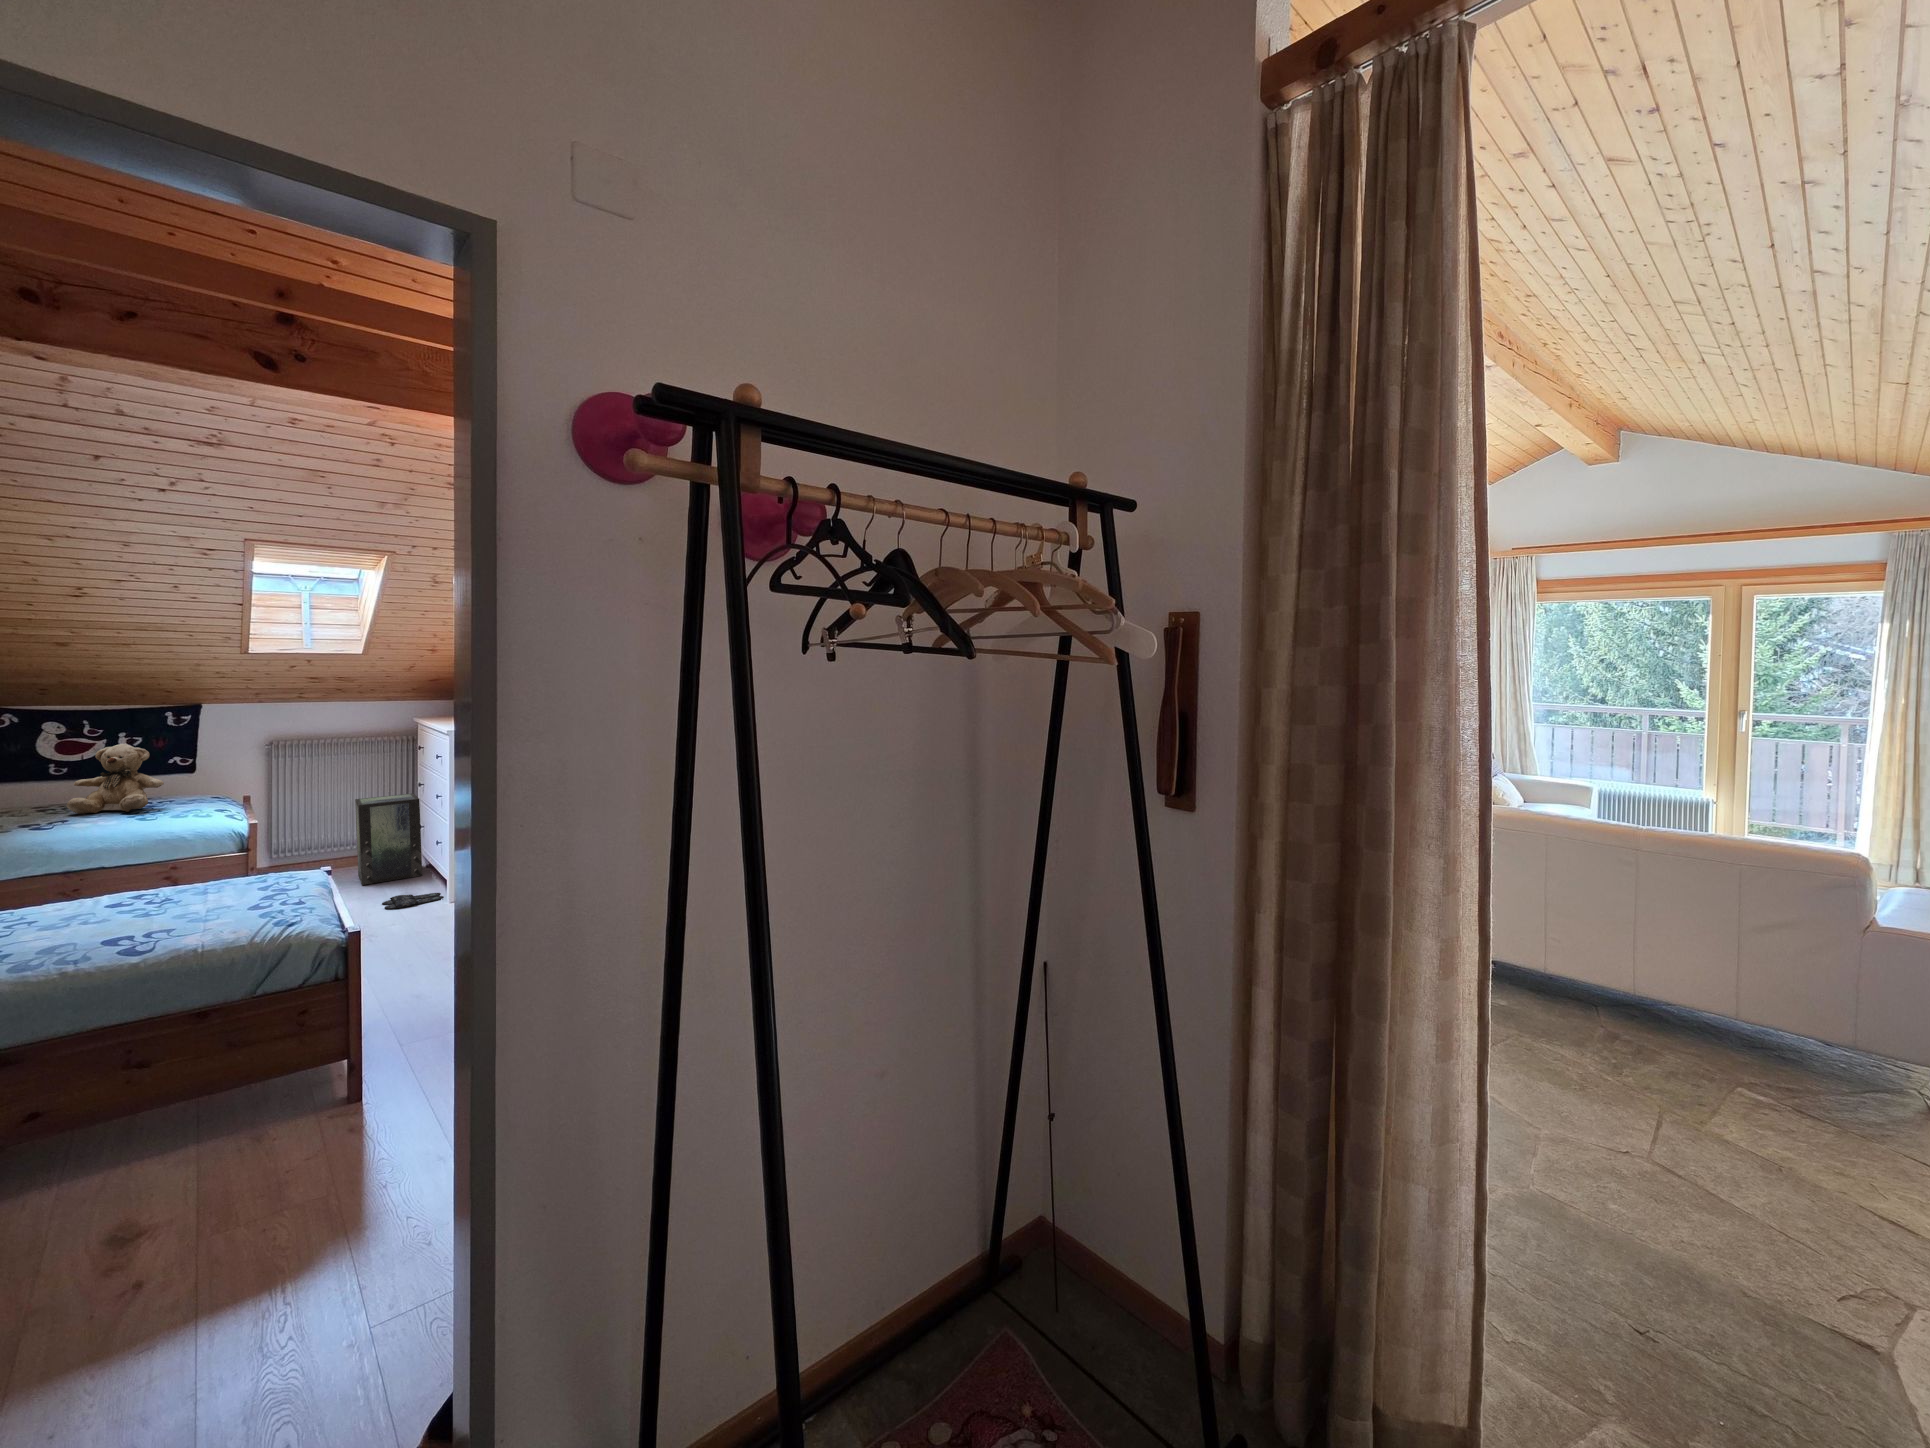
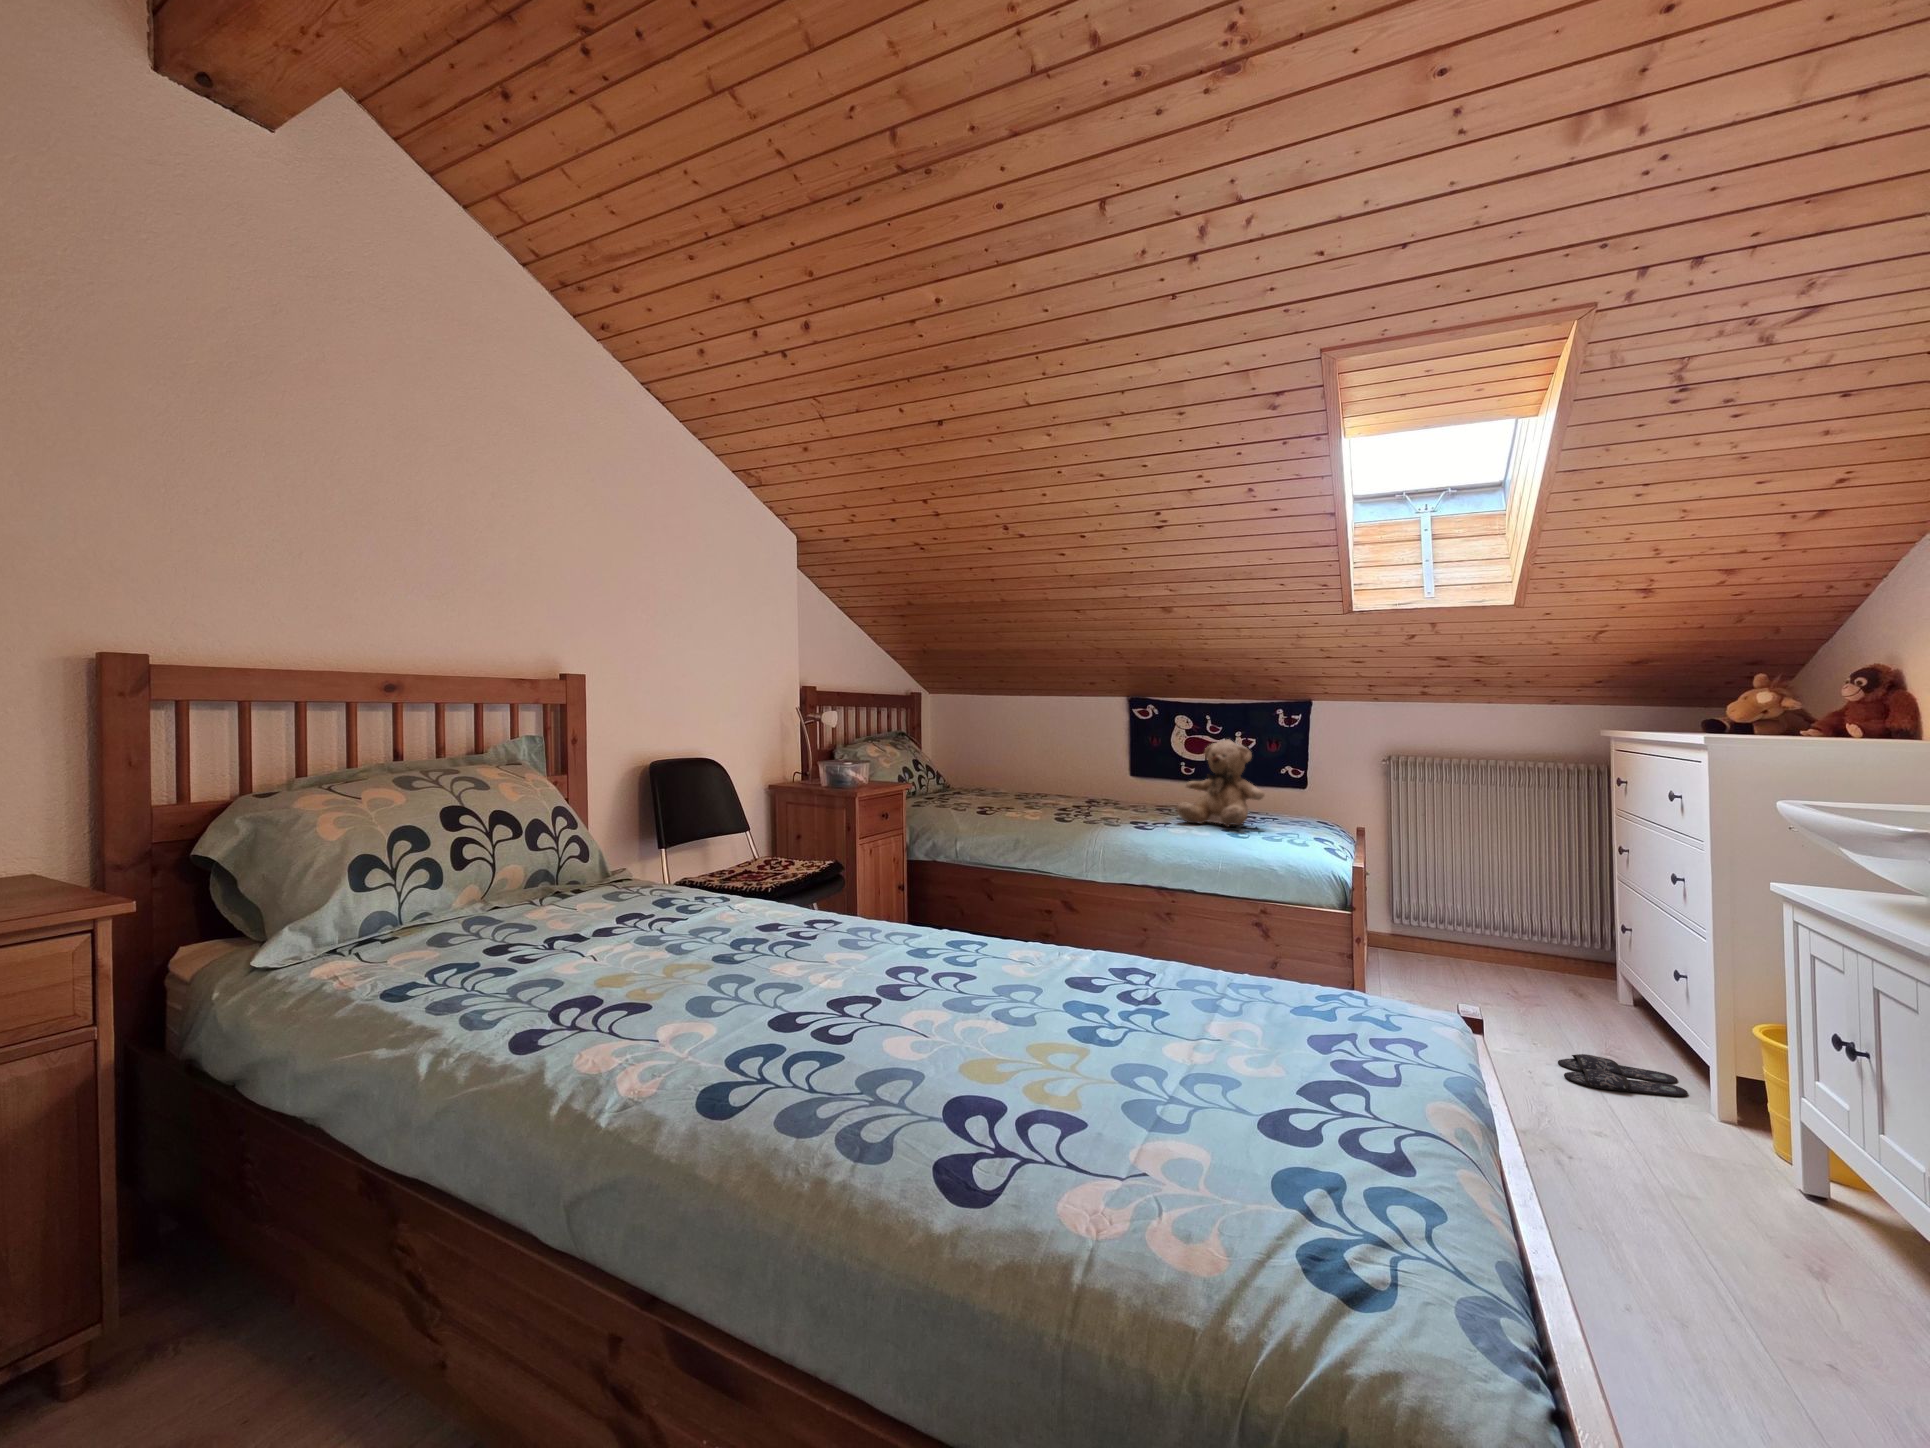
storage box: present [355,793,422,885] -> none [1505,854,1627,1019]

